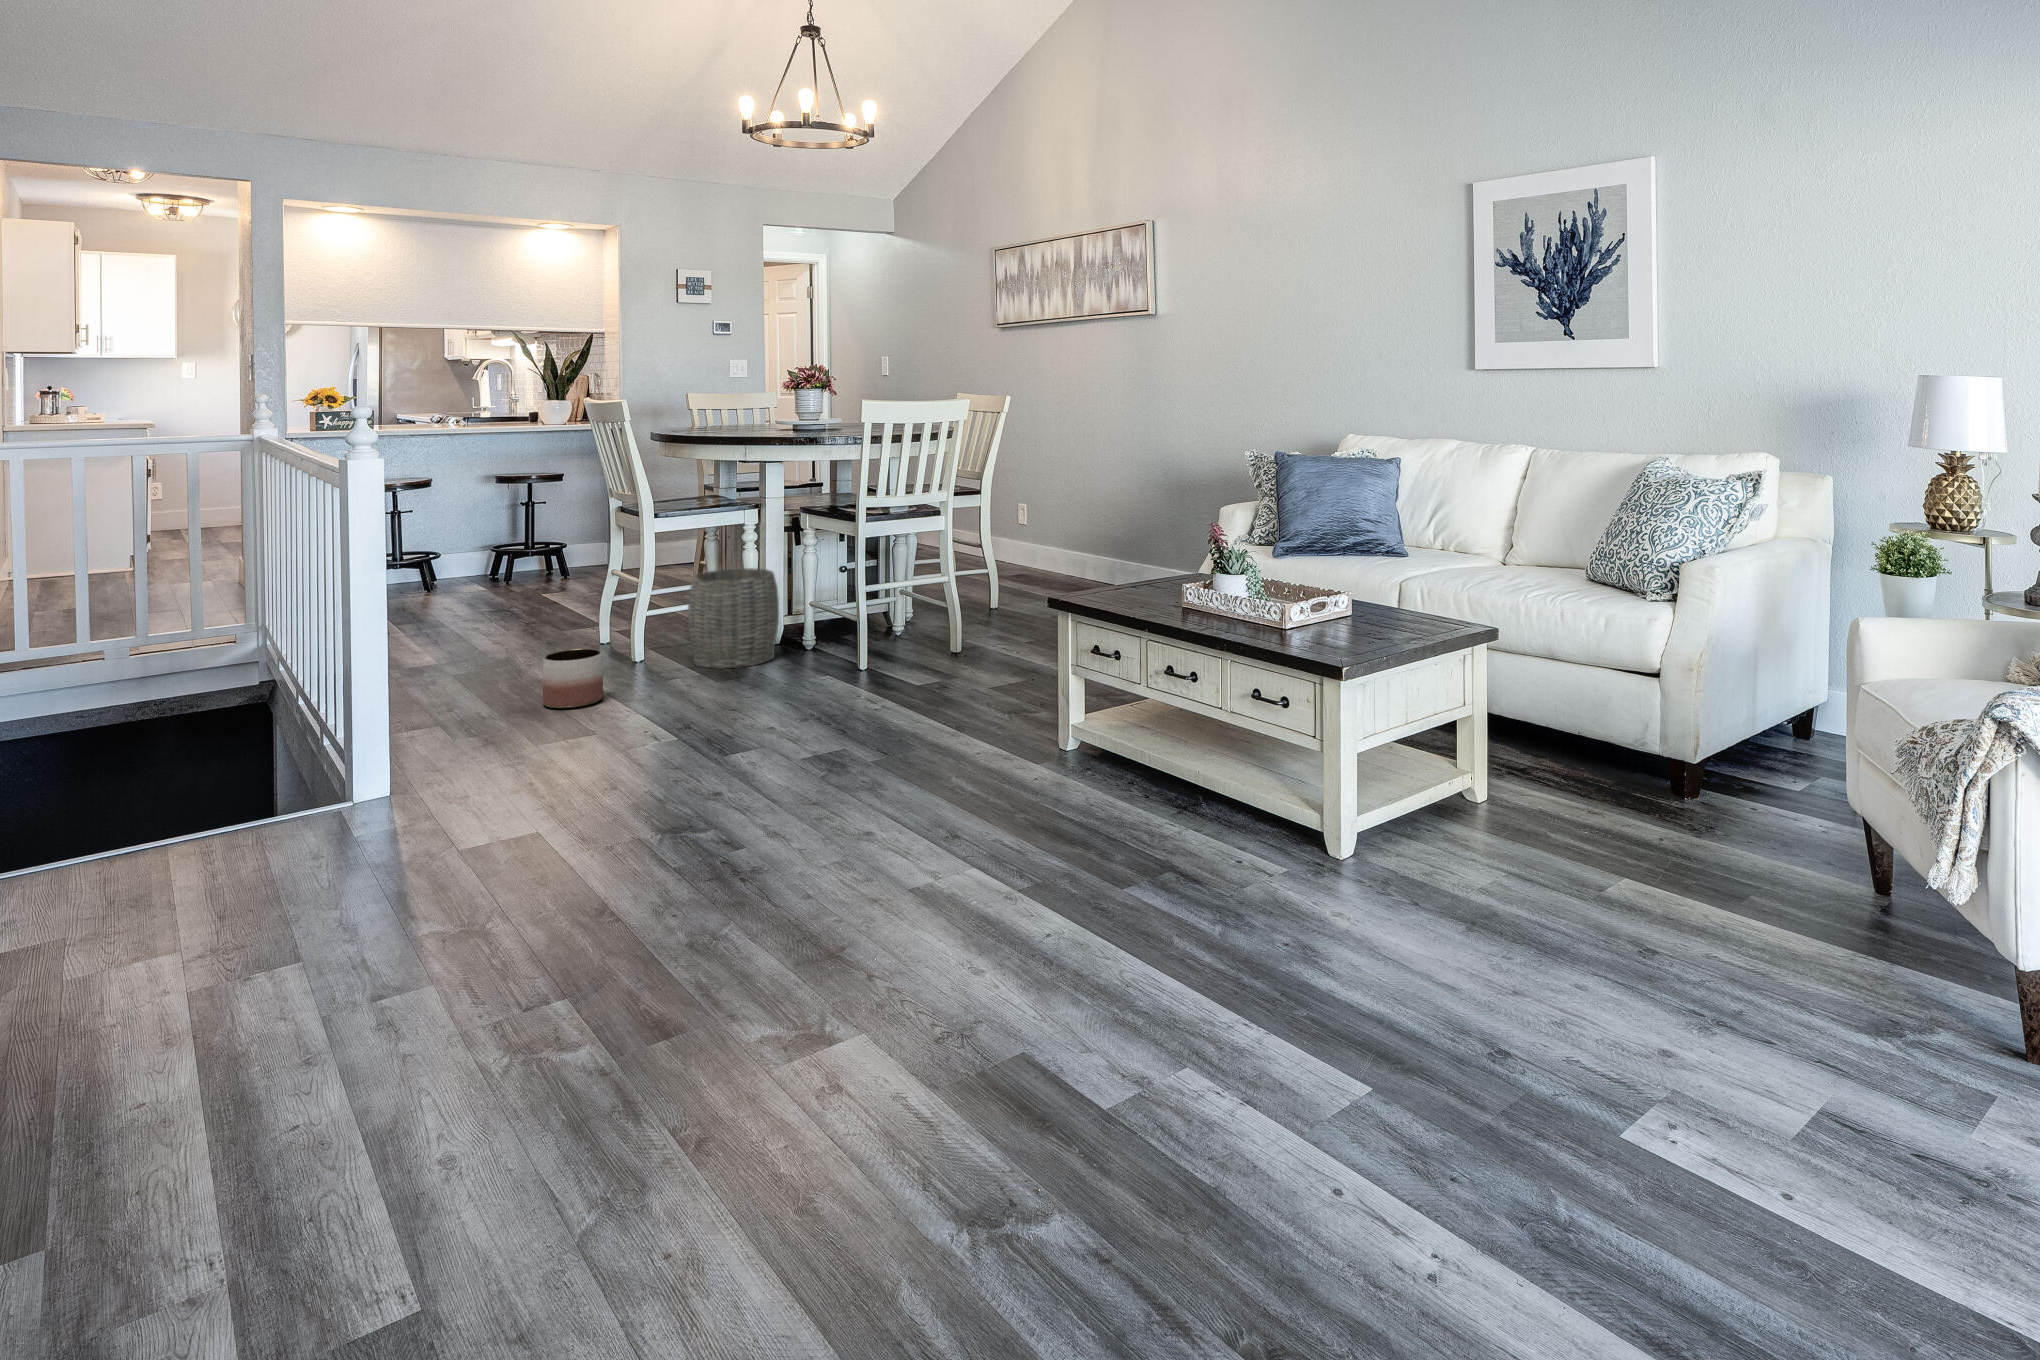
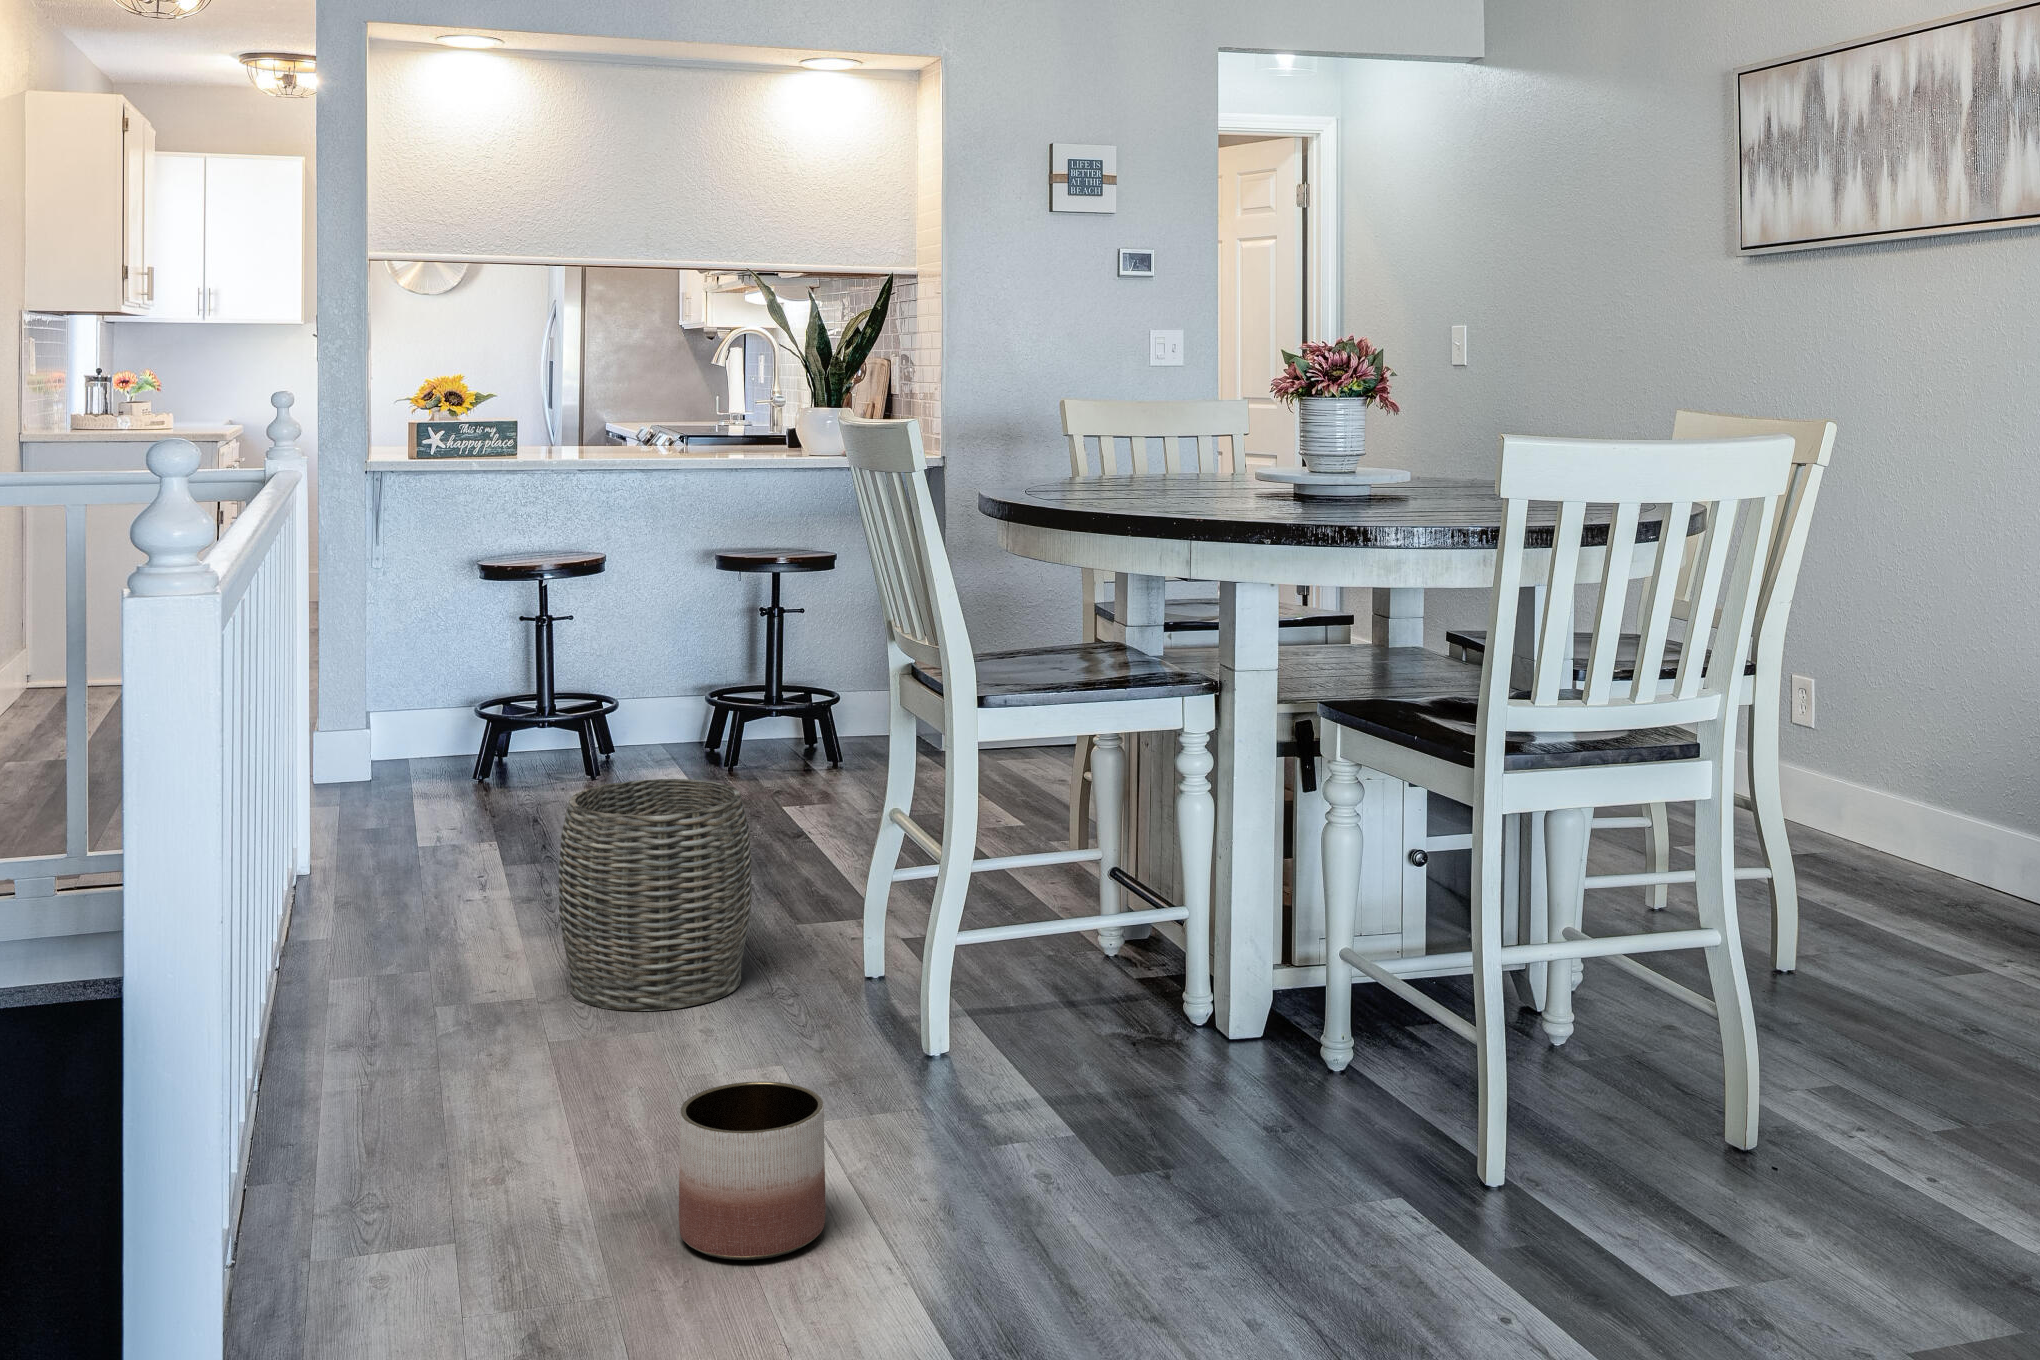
woven basket: present [688,568,779,669] -> present [559,779,752,1011]

